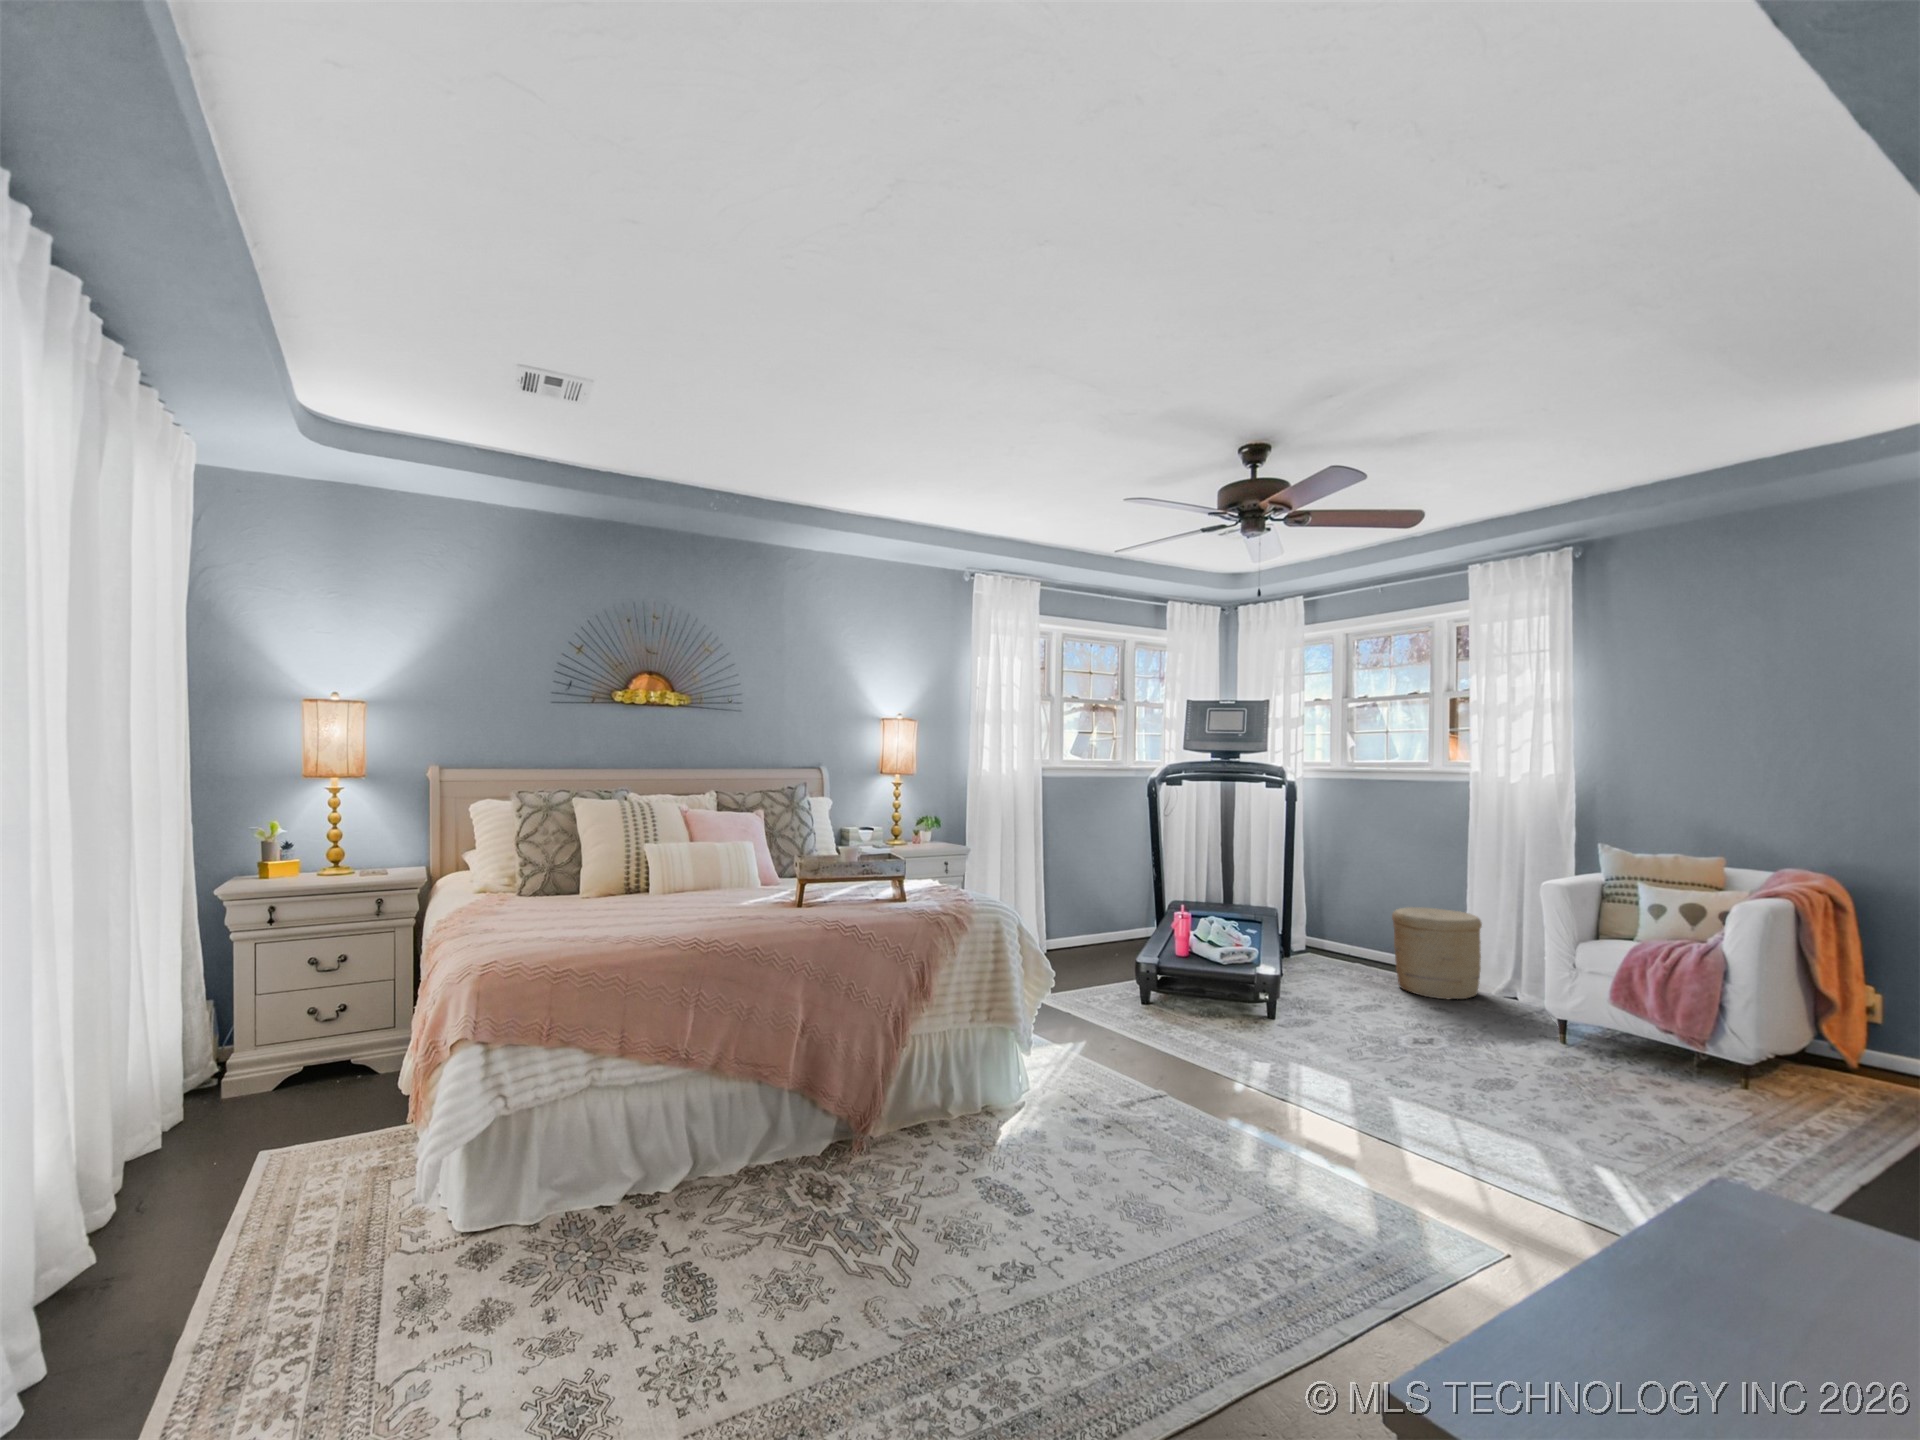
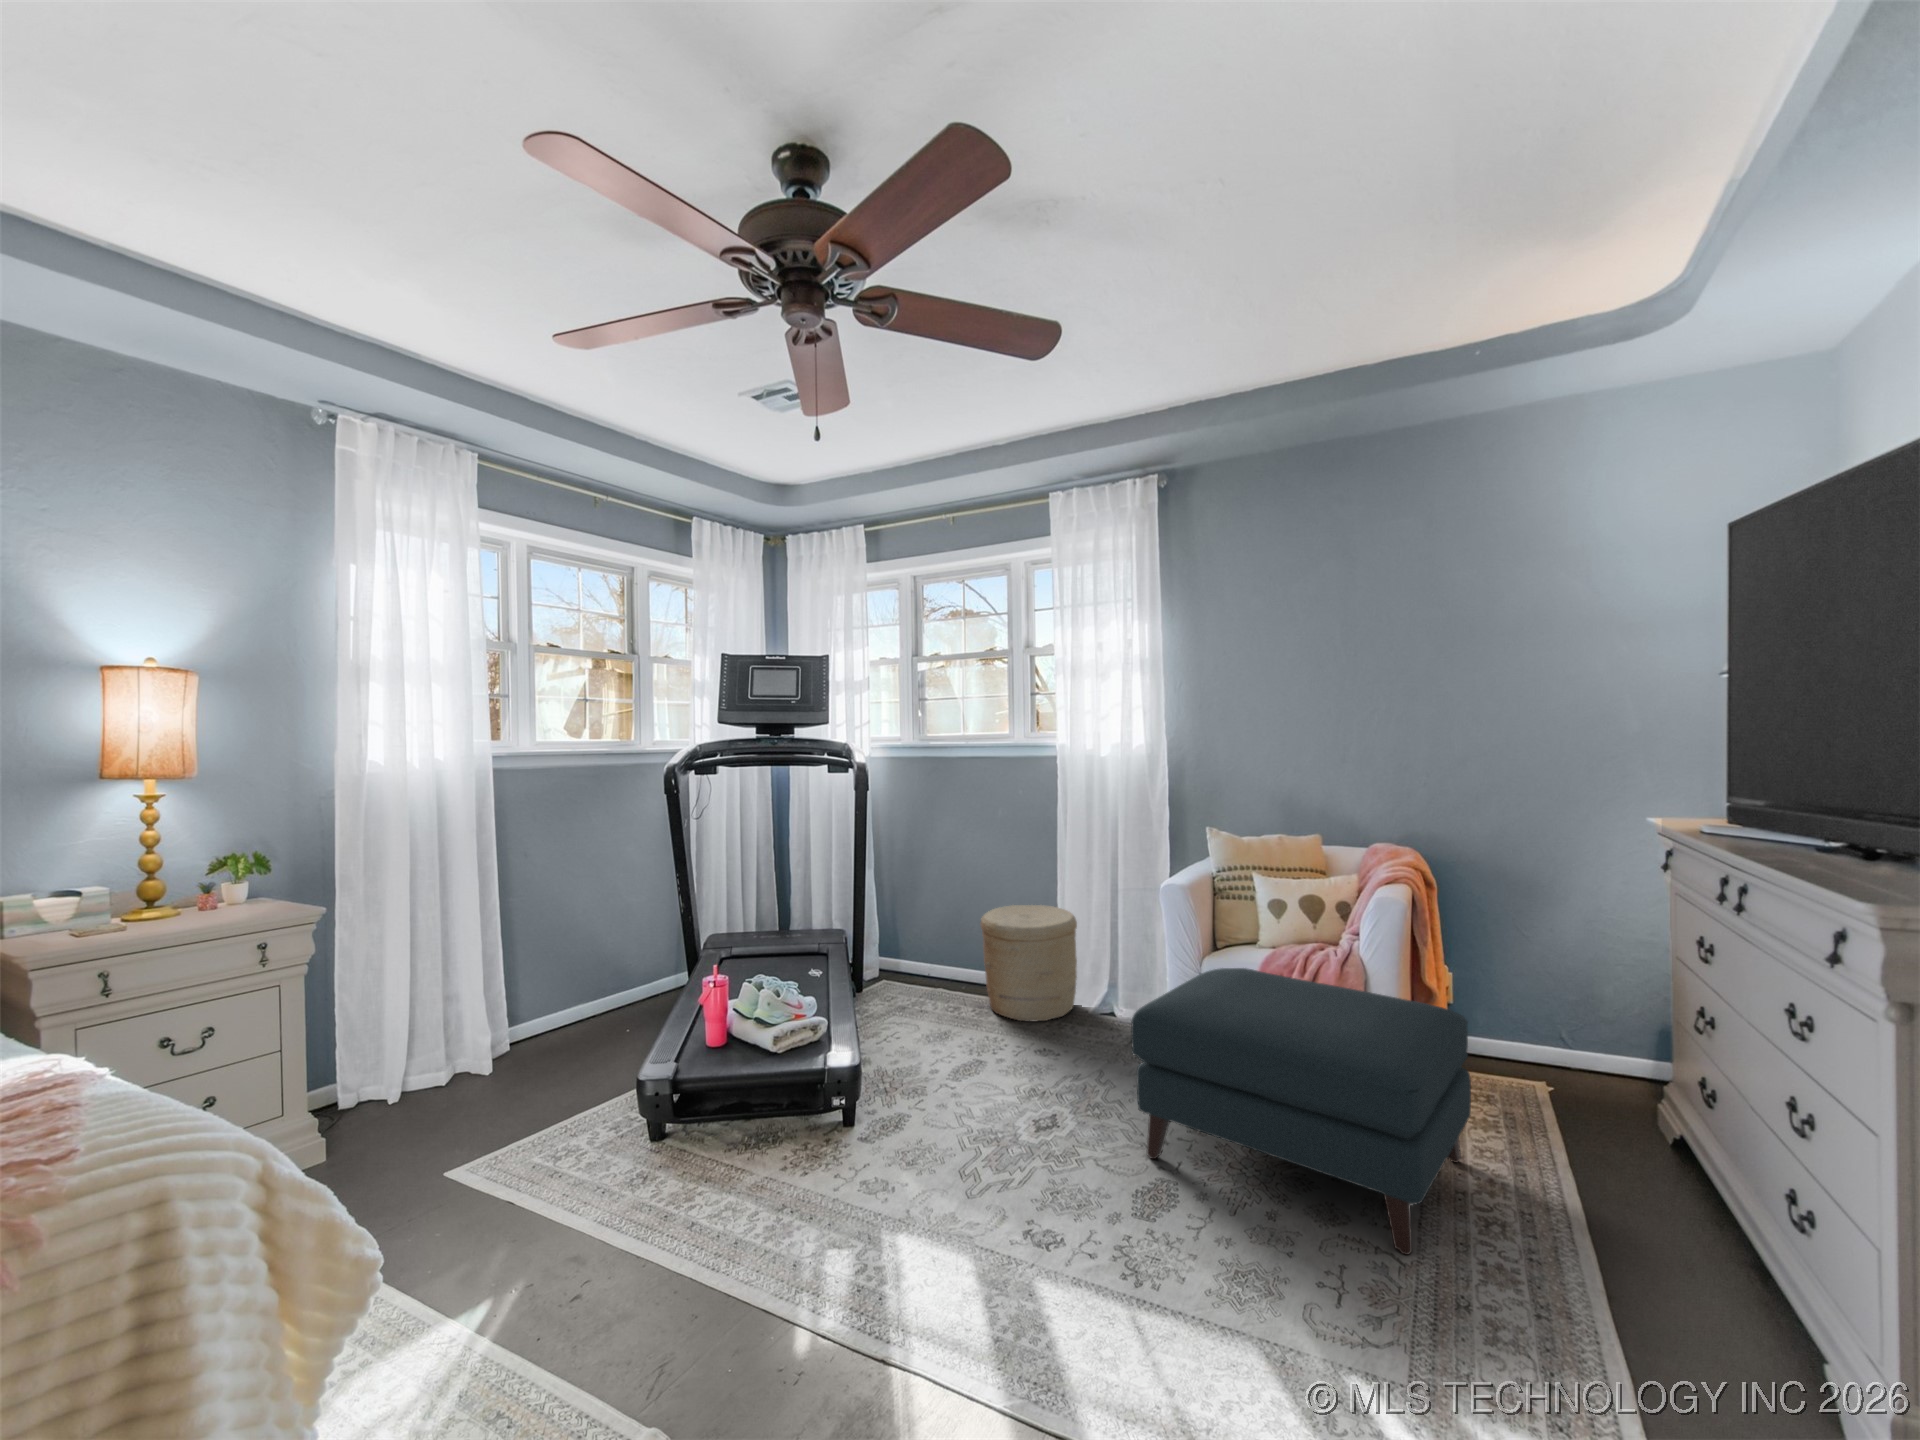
ottoman: none [1492,950,1812,1140] -> present [1131,968,1471,1255]

